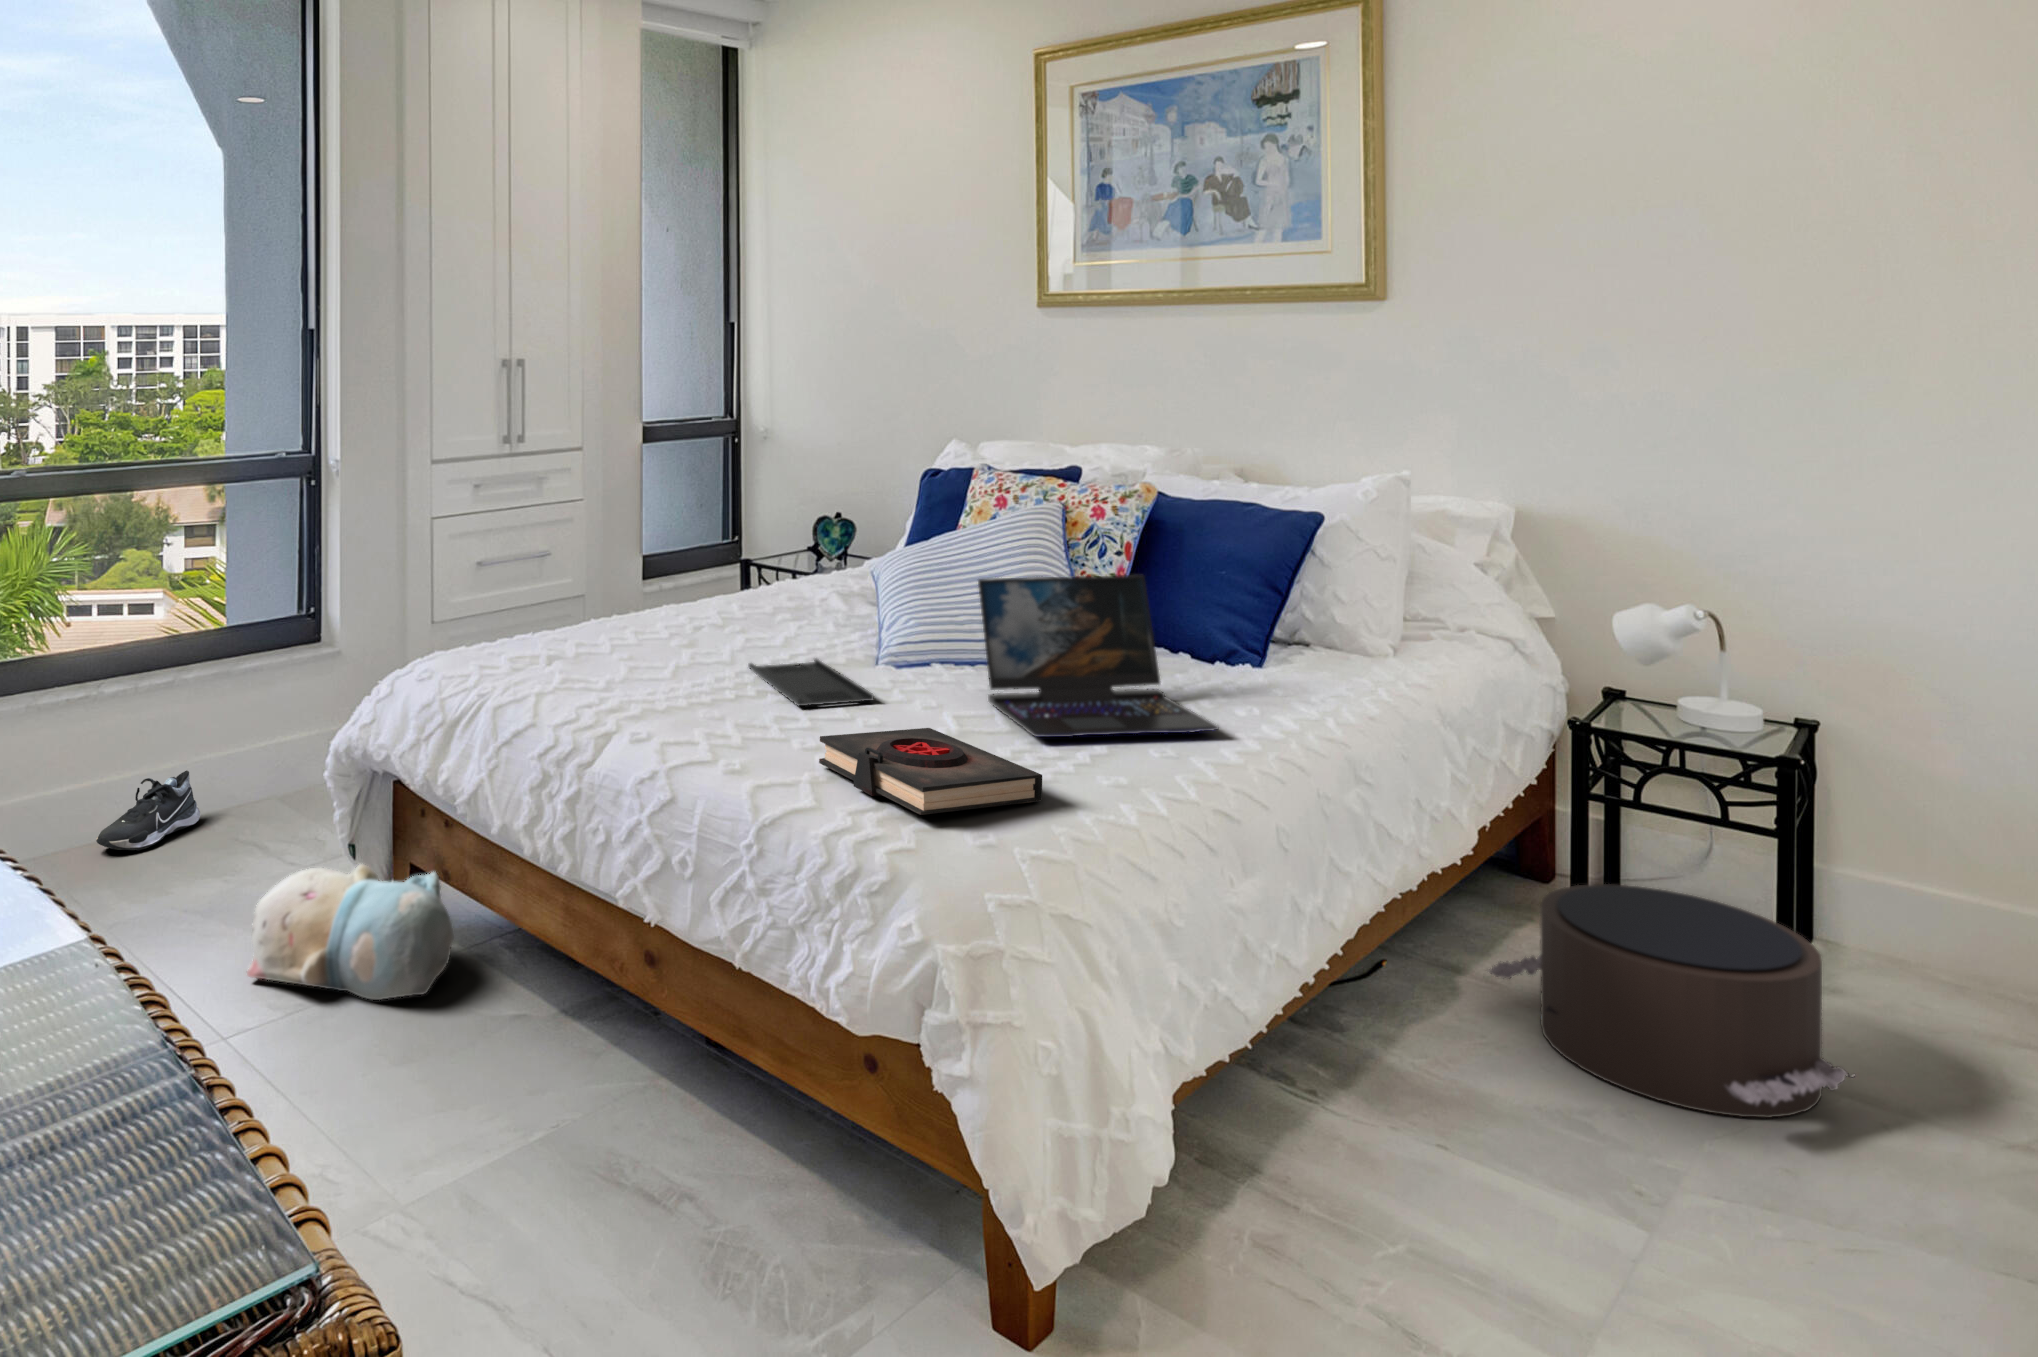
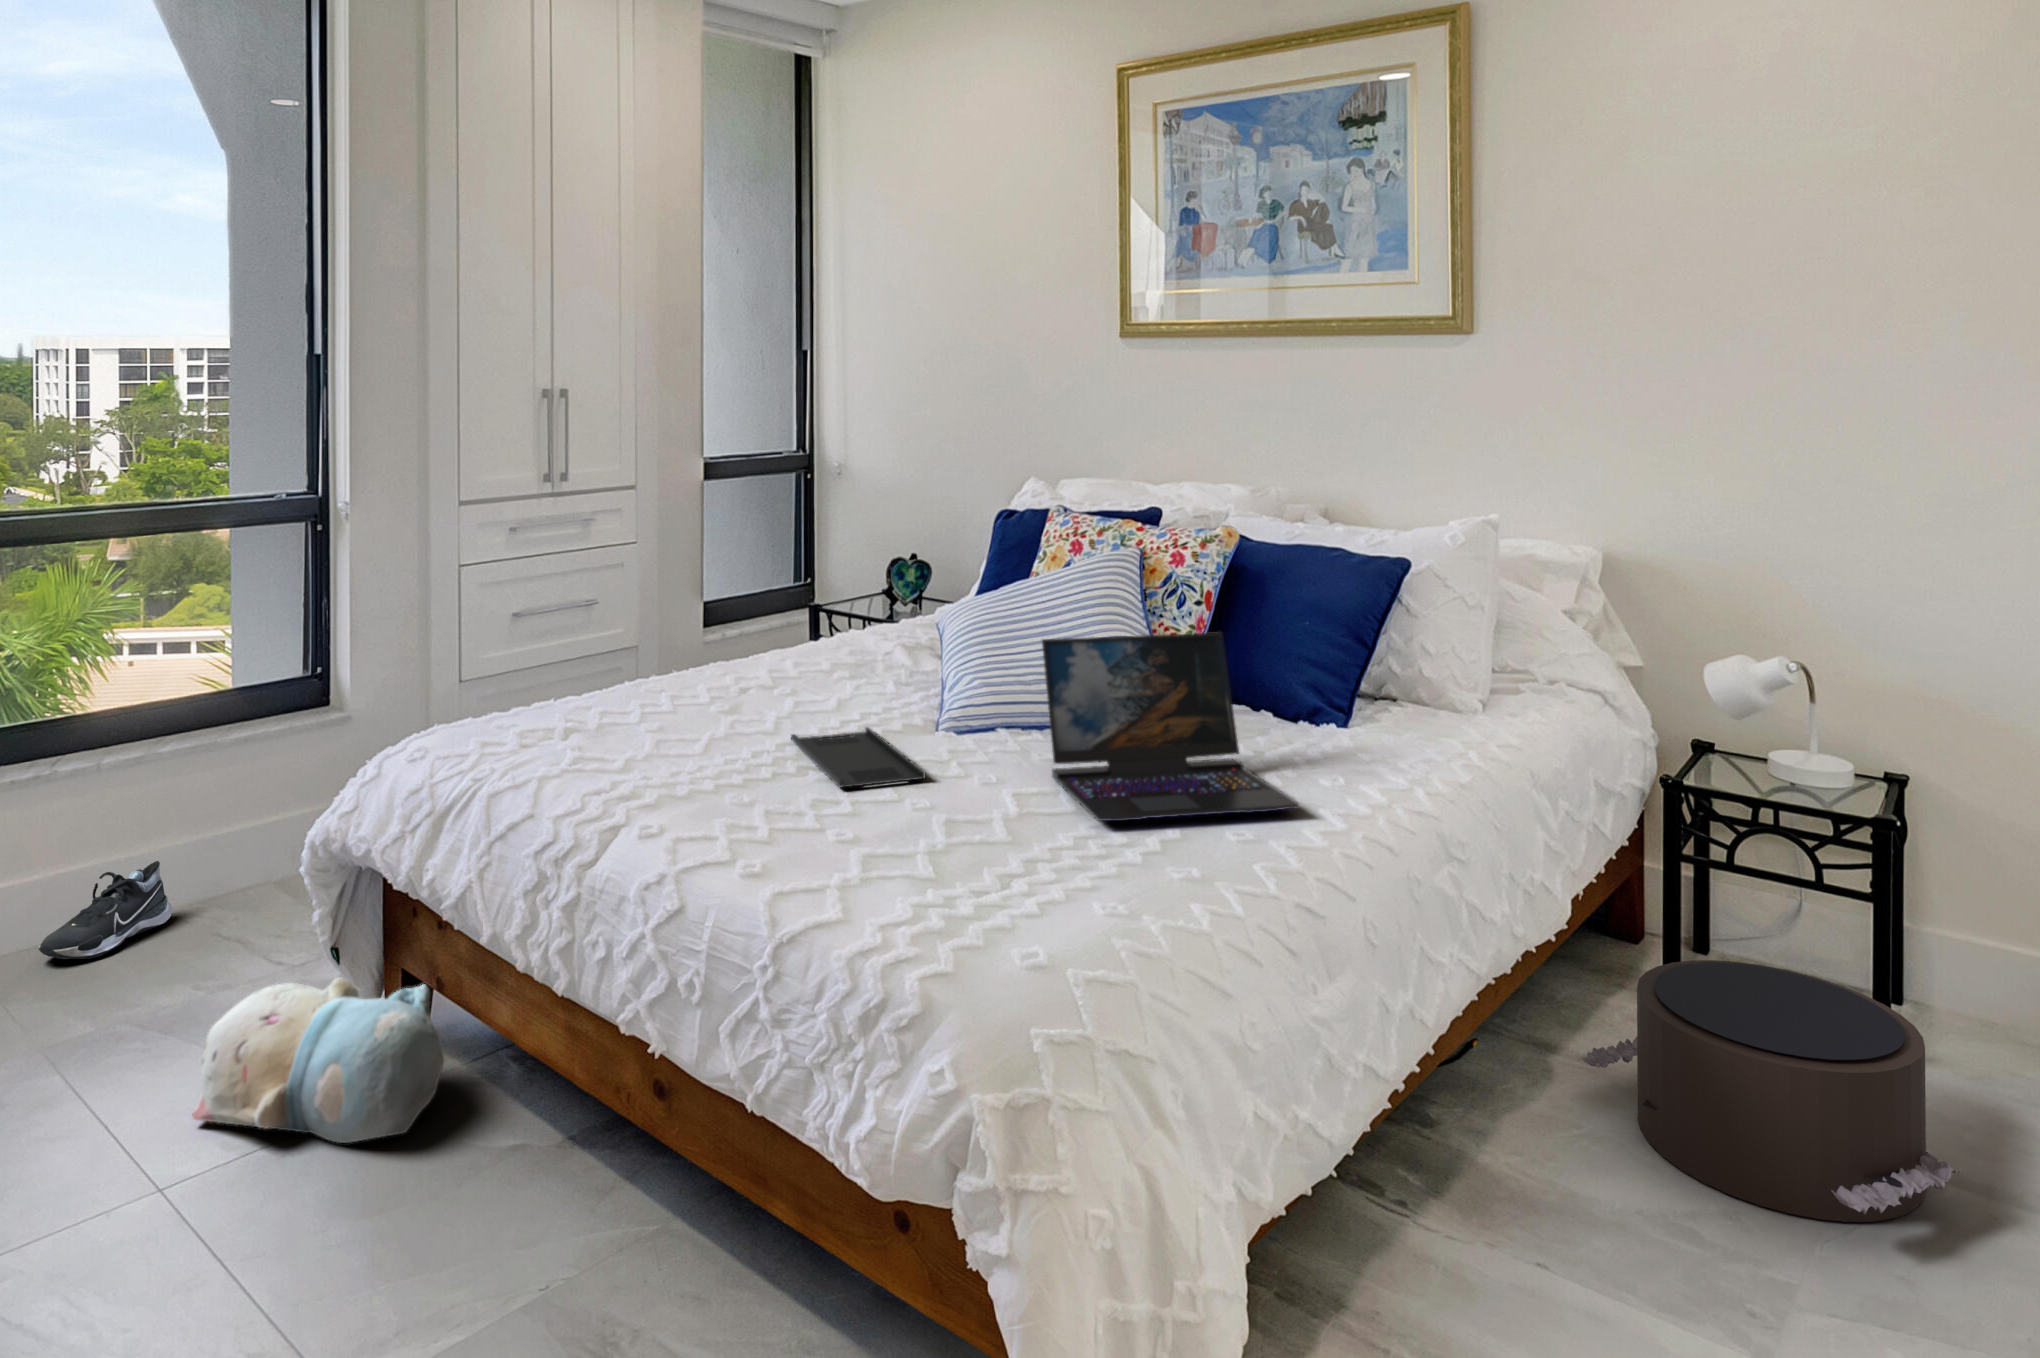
book: present [819,728,1042,815] -> none [854,815,1102,929]

